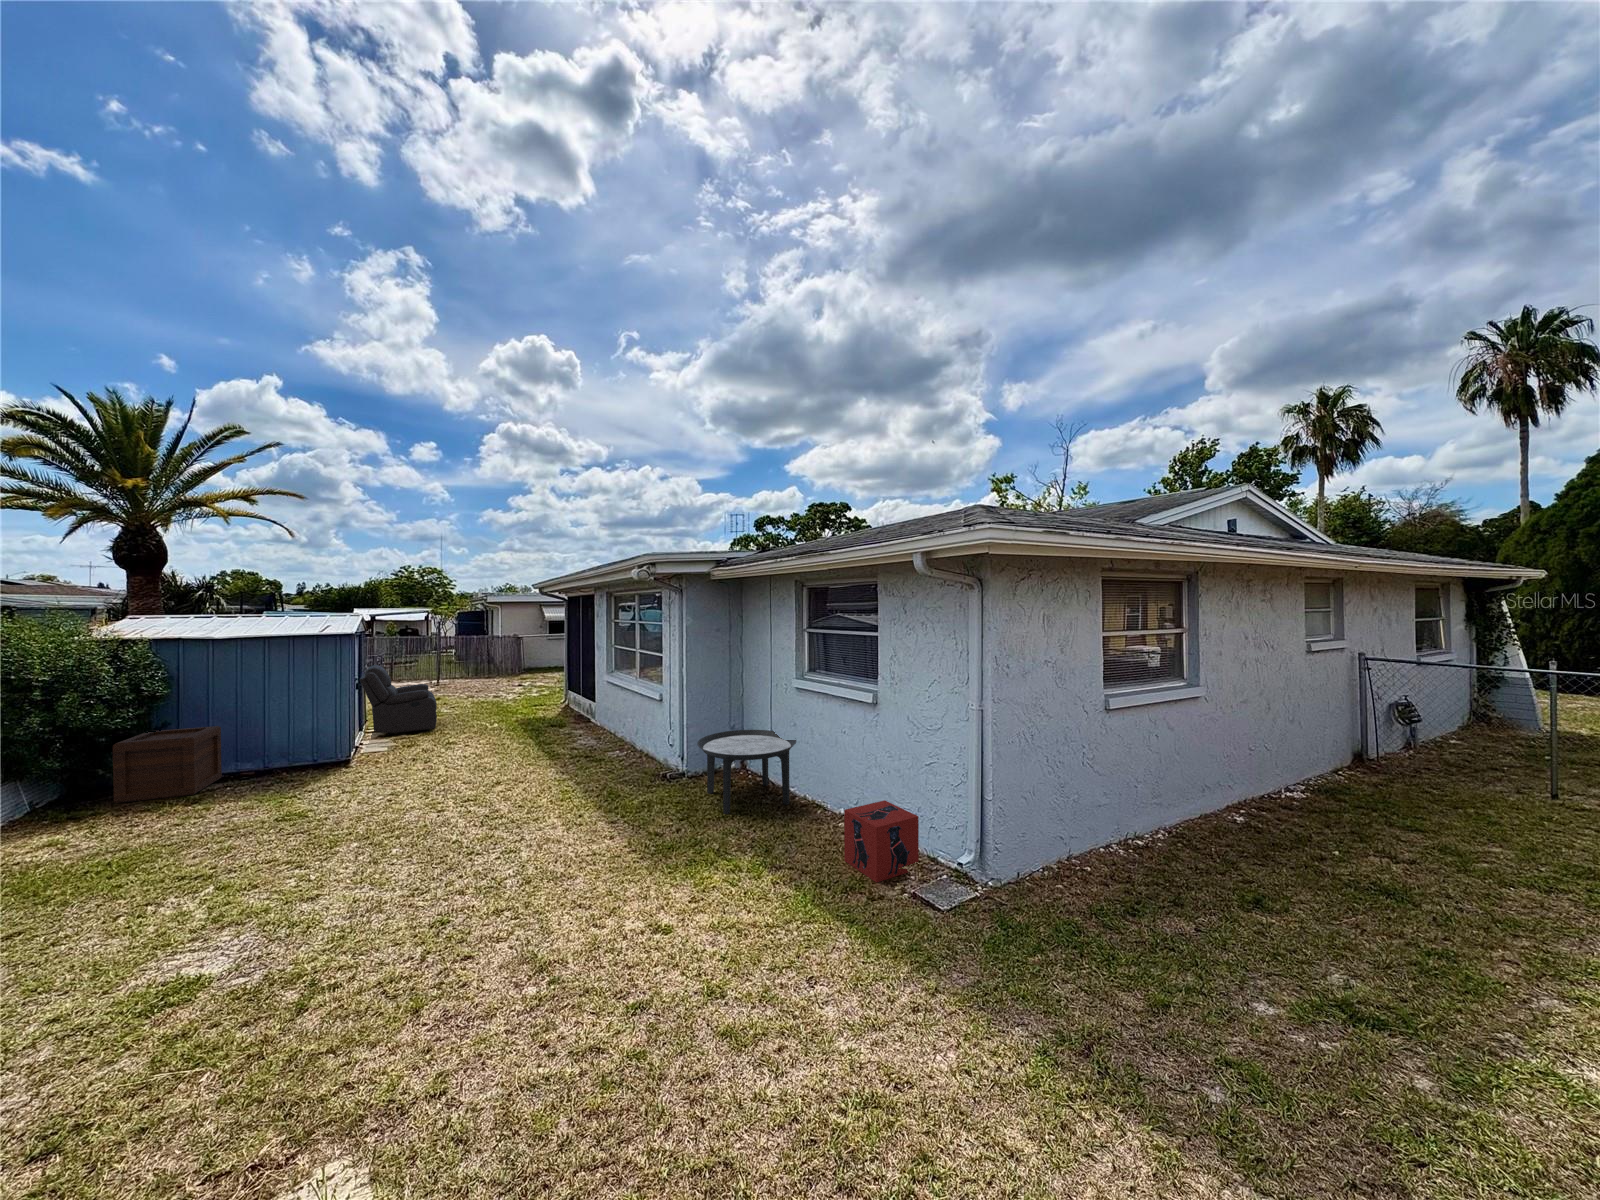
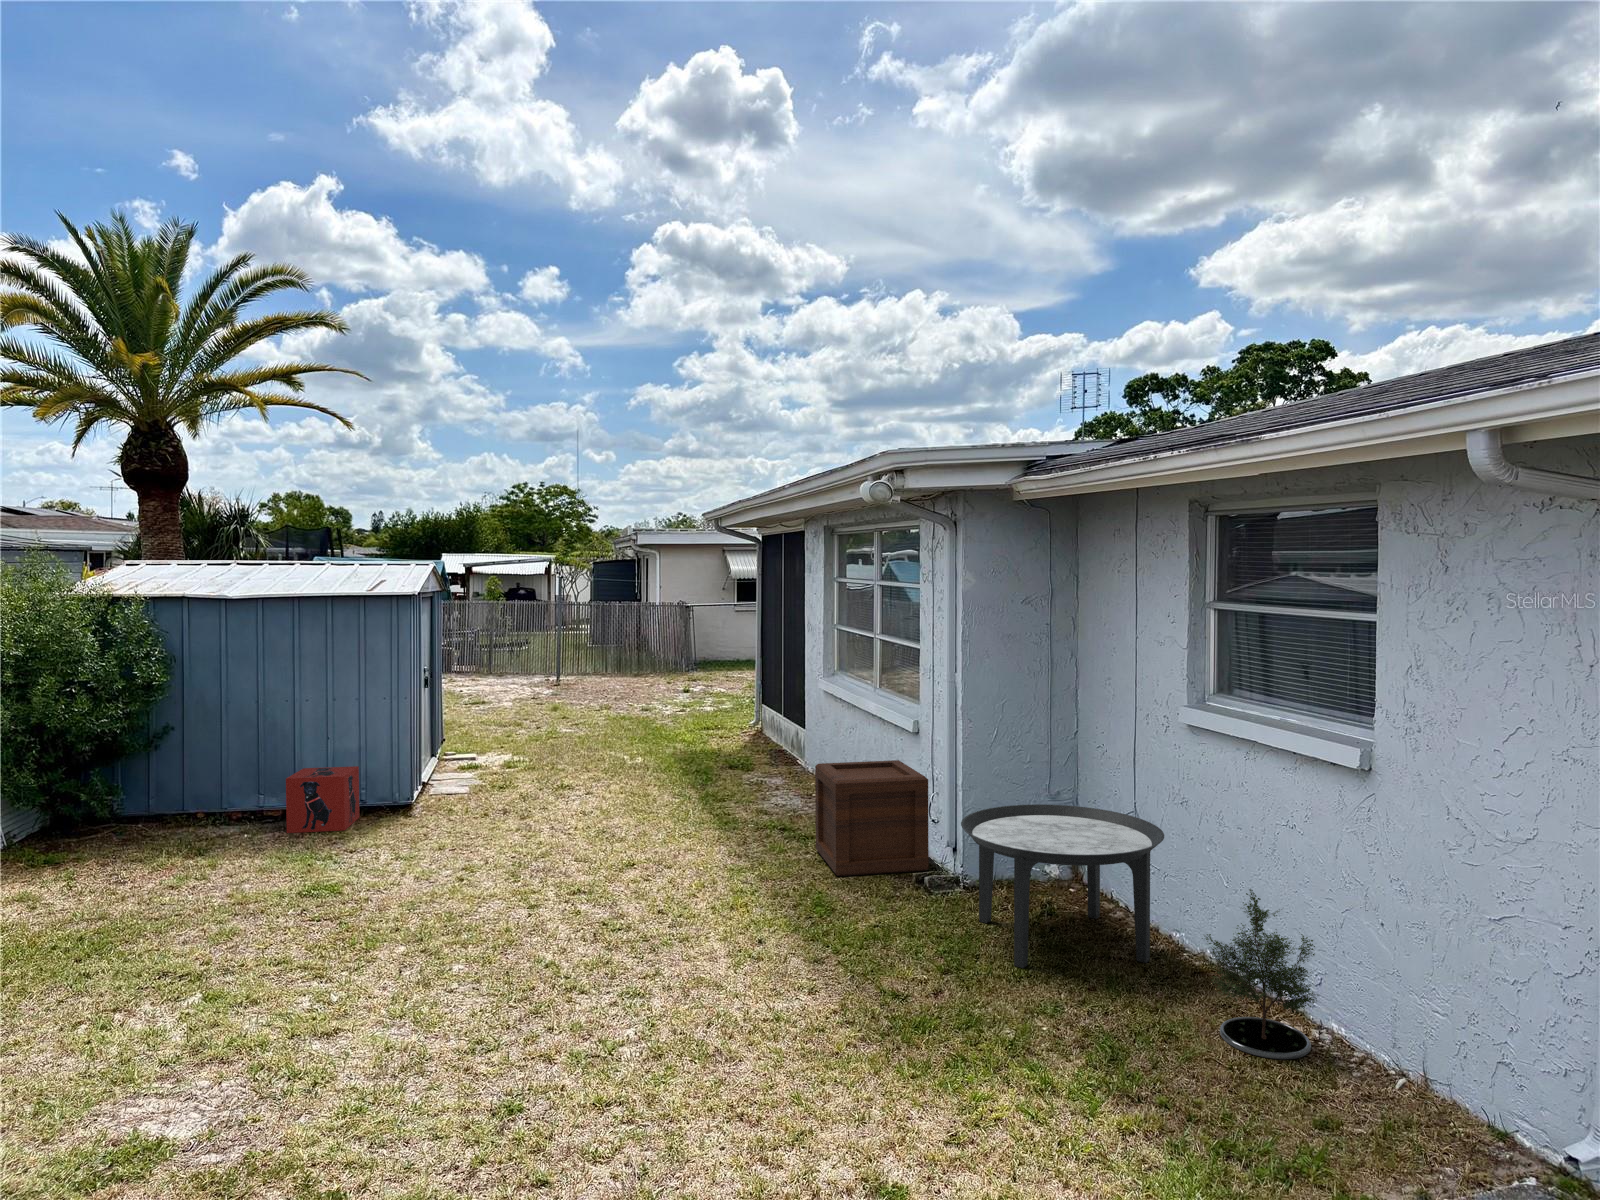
chair: present [360,665,437,735] -> none [431,666,536,775]
wooden crate: present [113,726,222,803] -> present [815,760,929,876]
potted tree: none [808,763,858,841] -> present [1202,889,1319,1059]
storage box: present [844,800,919,883] -> present [286,766,359,833]

